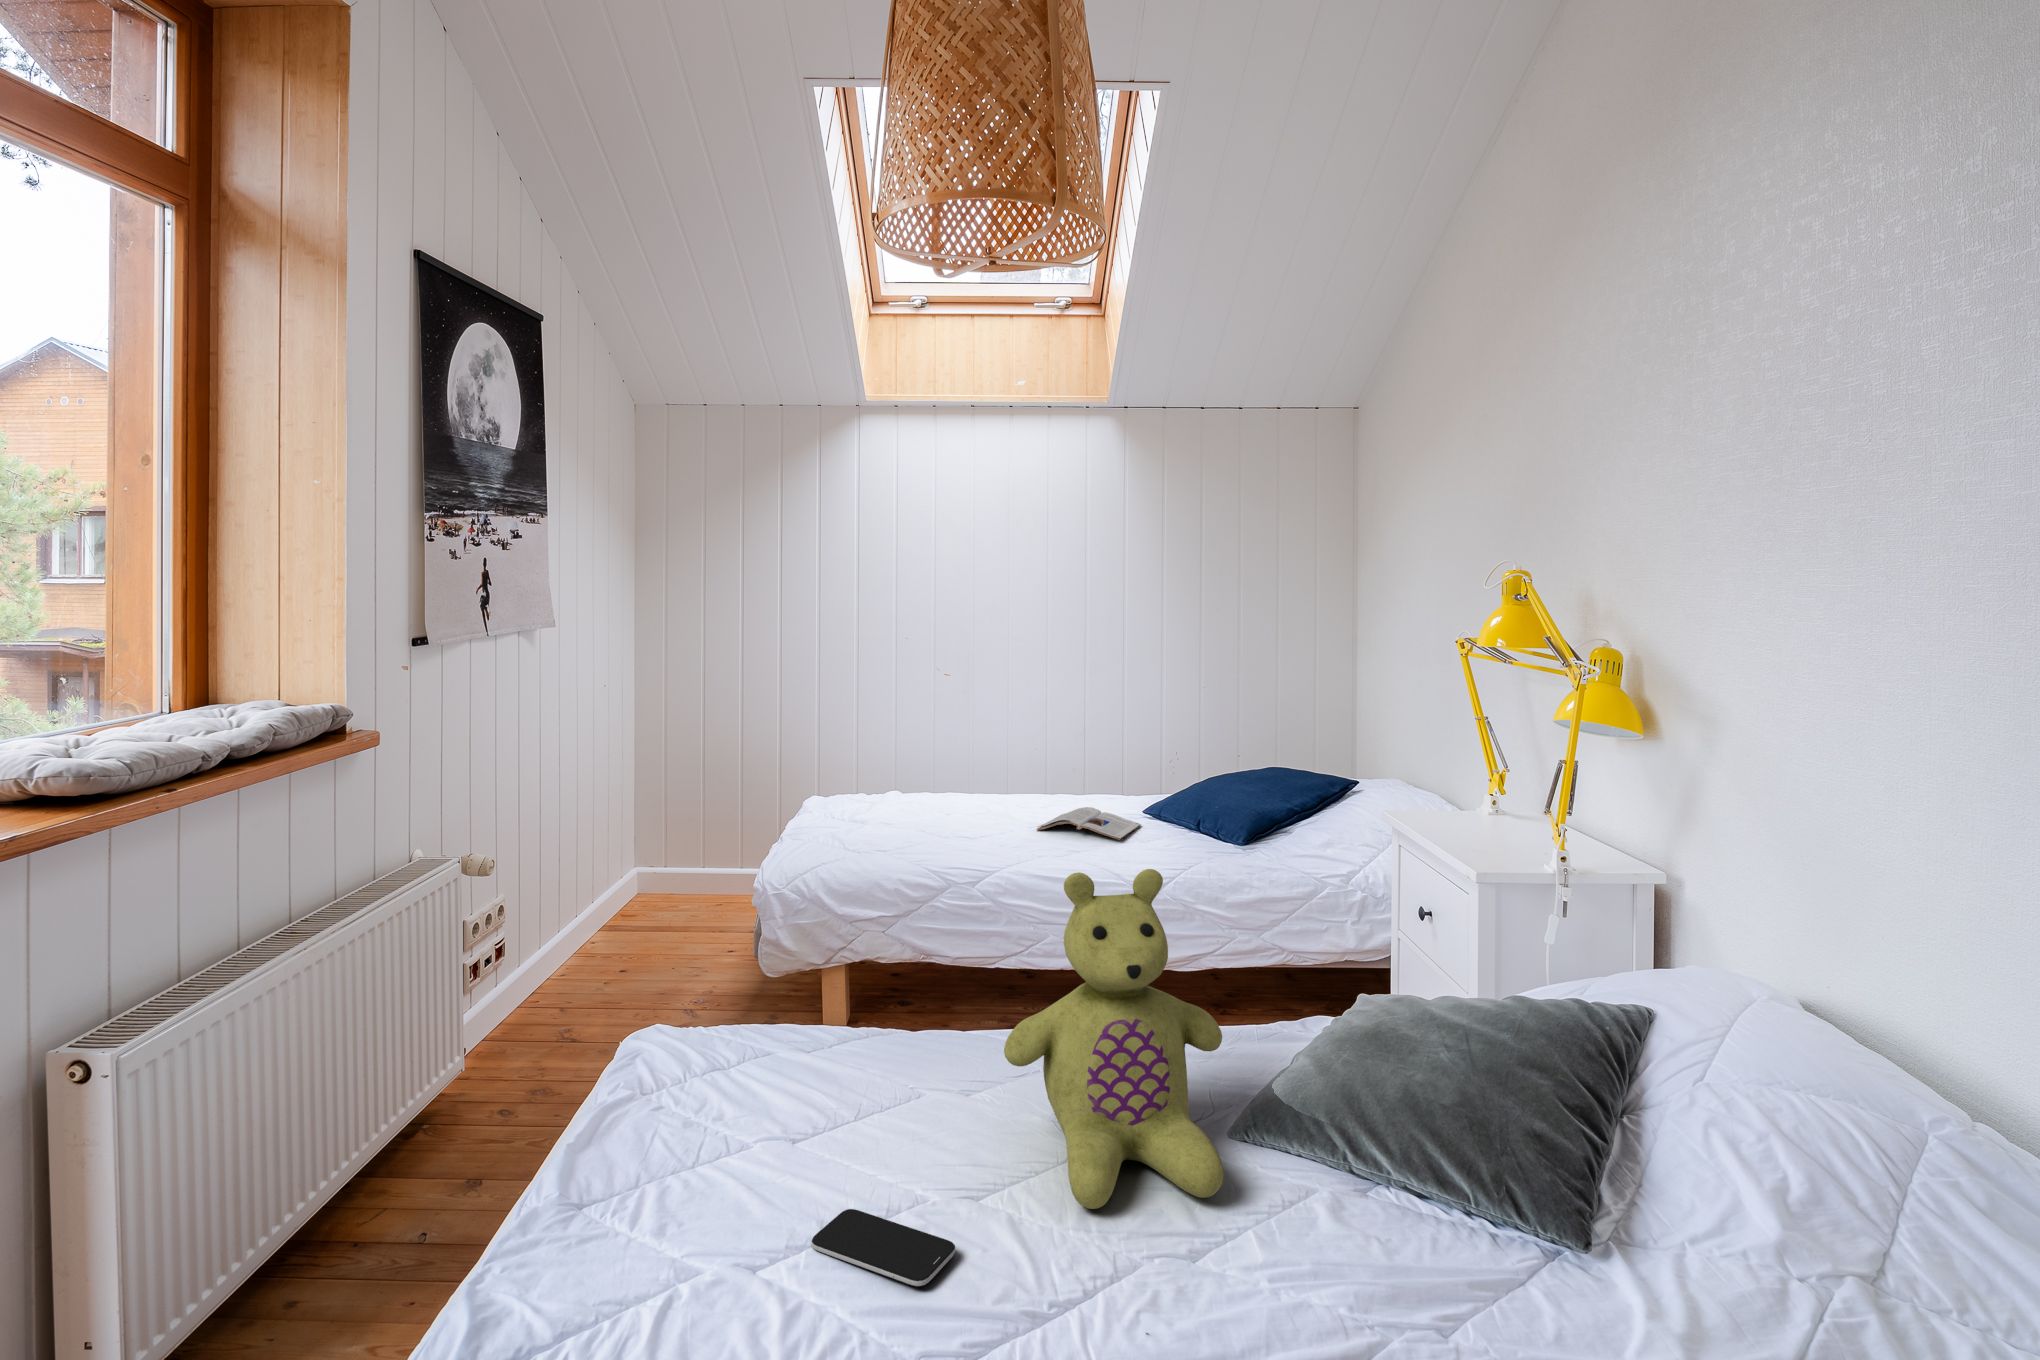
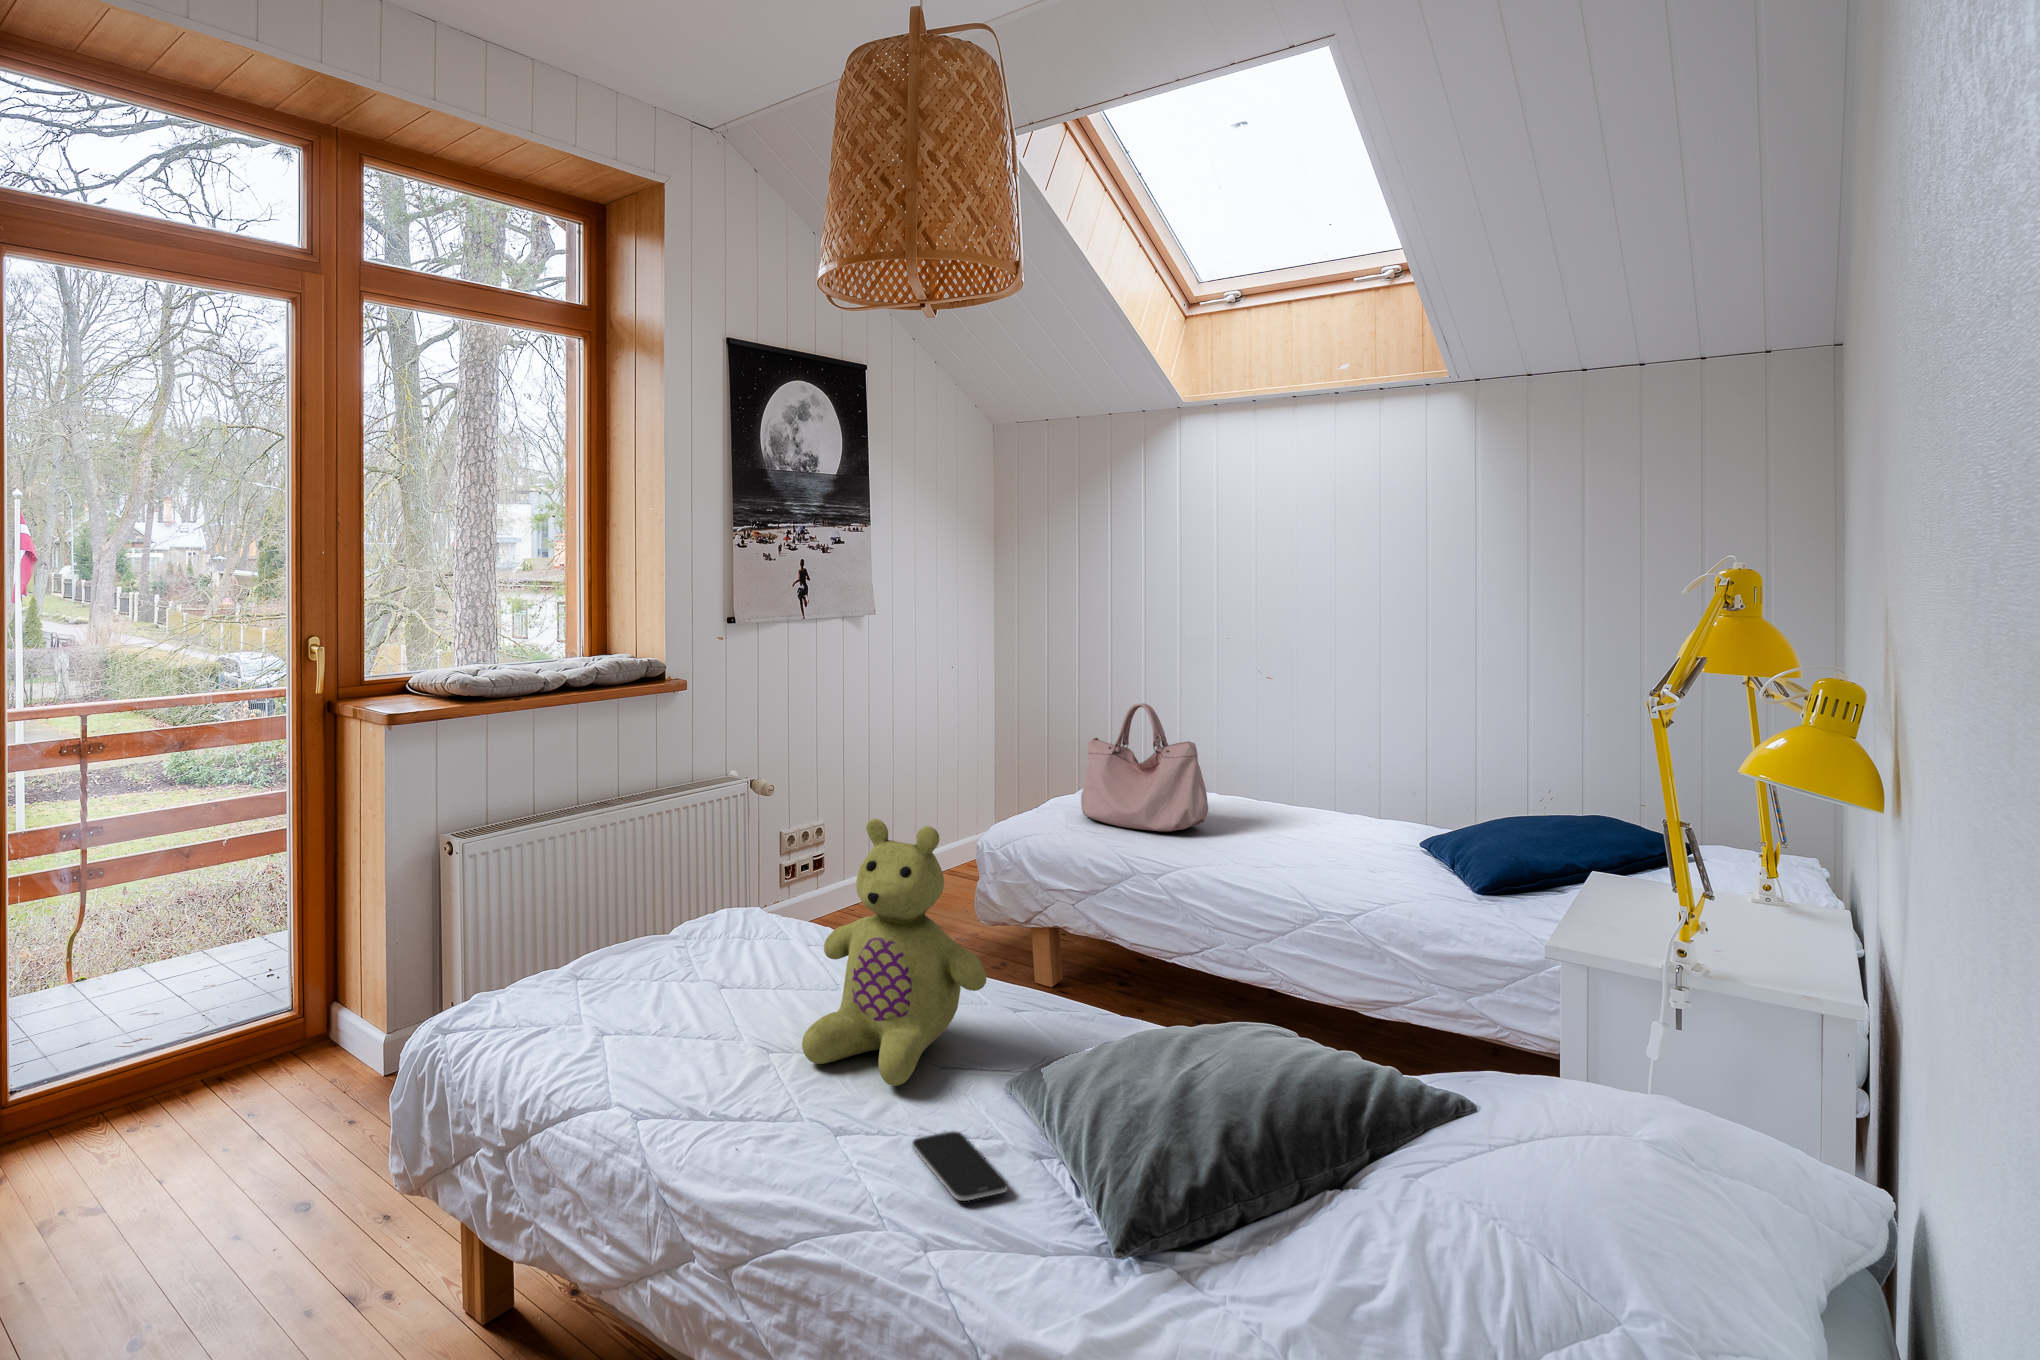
handbag: none [848,707,987,840] -> present [1081,703,1208,831]
magazine: present [1037,807,1141,840] -> none [1263,829,1388,865]
smartphone: present [811,1209,955,1287] -> present [912,1131,1008,1201]

